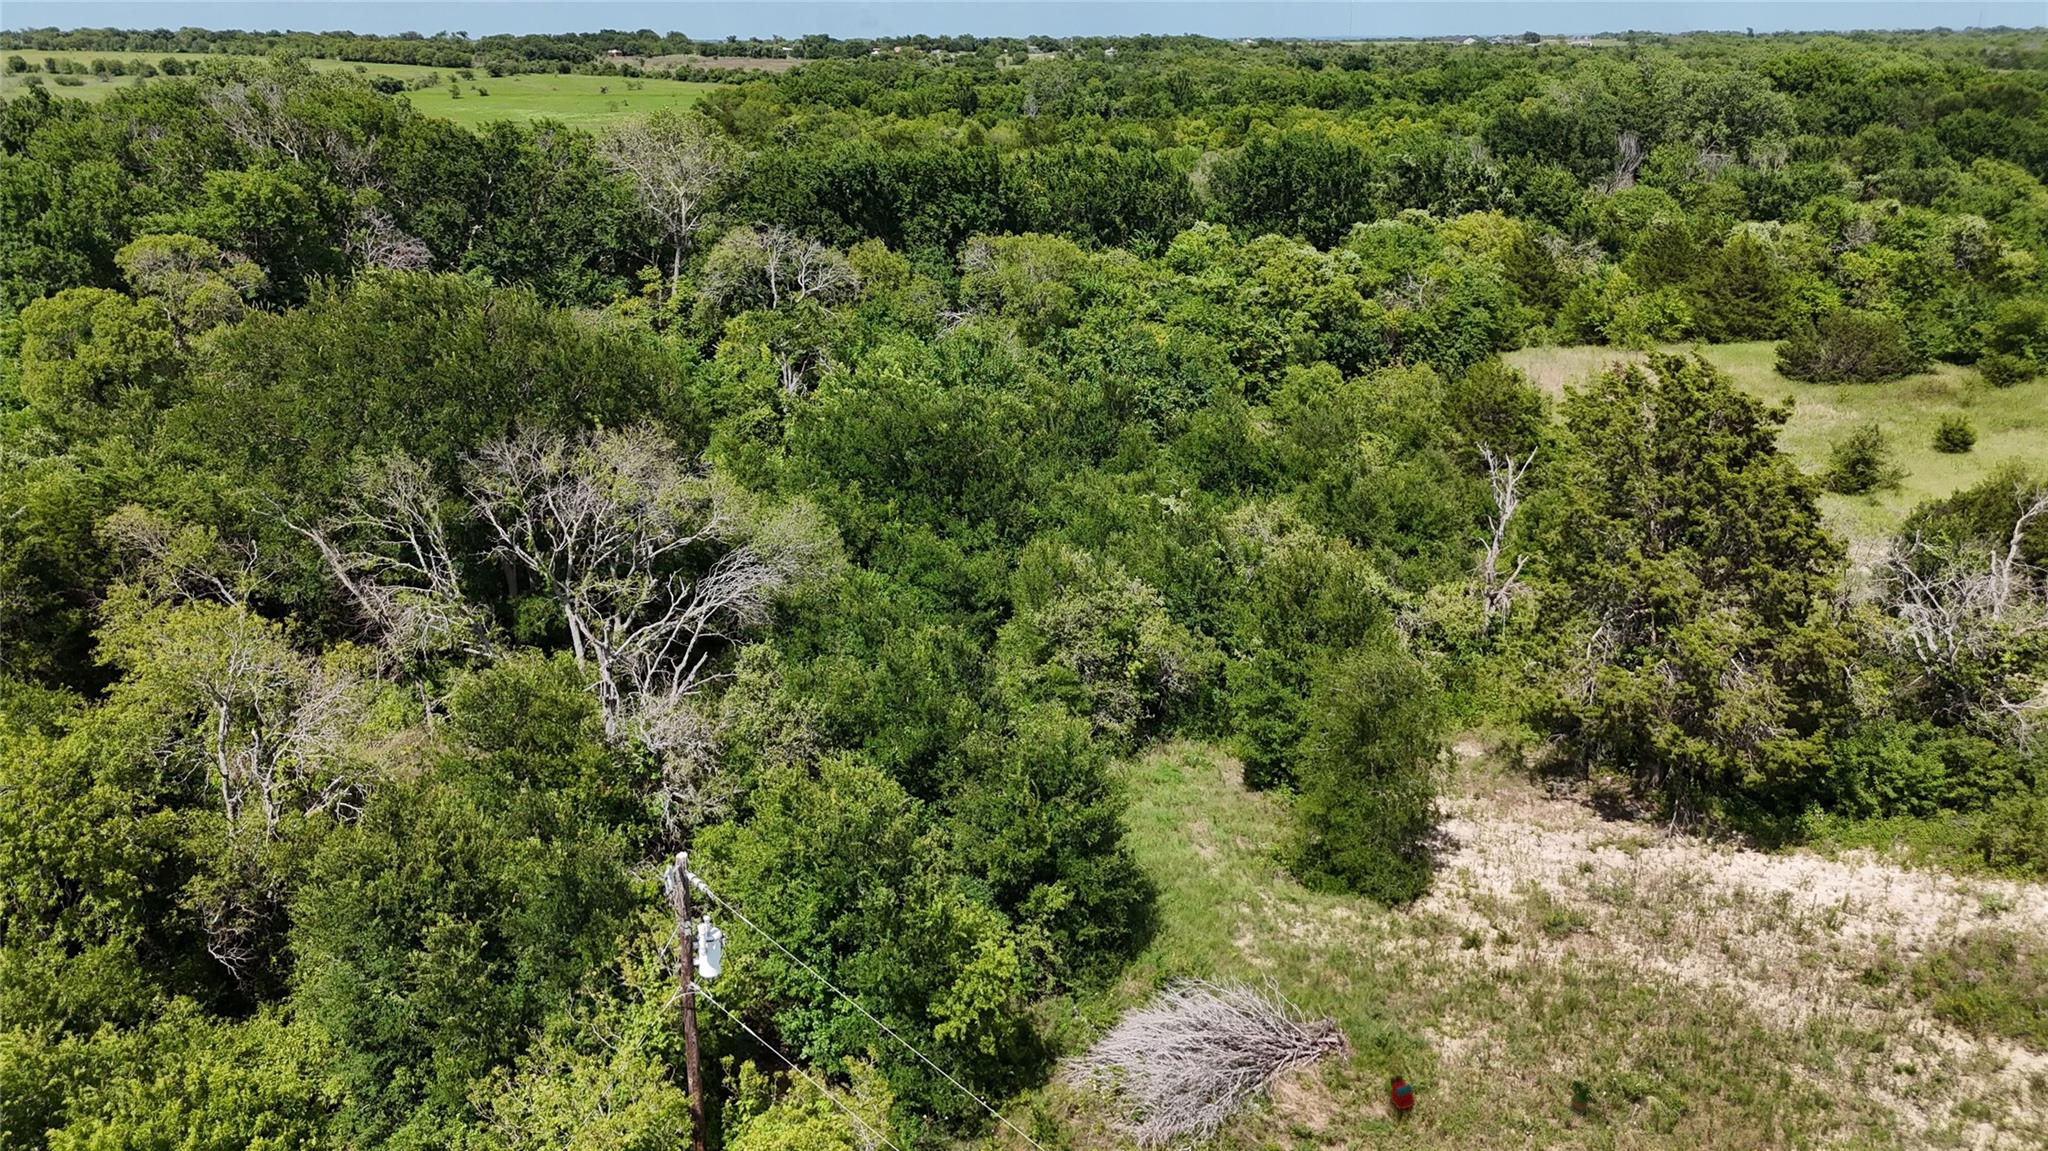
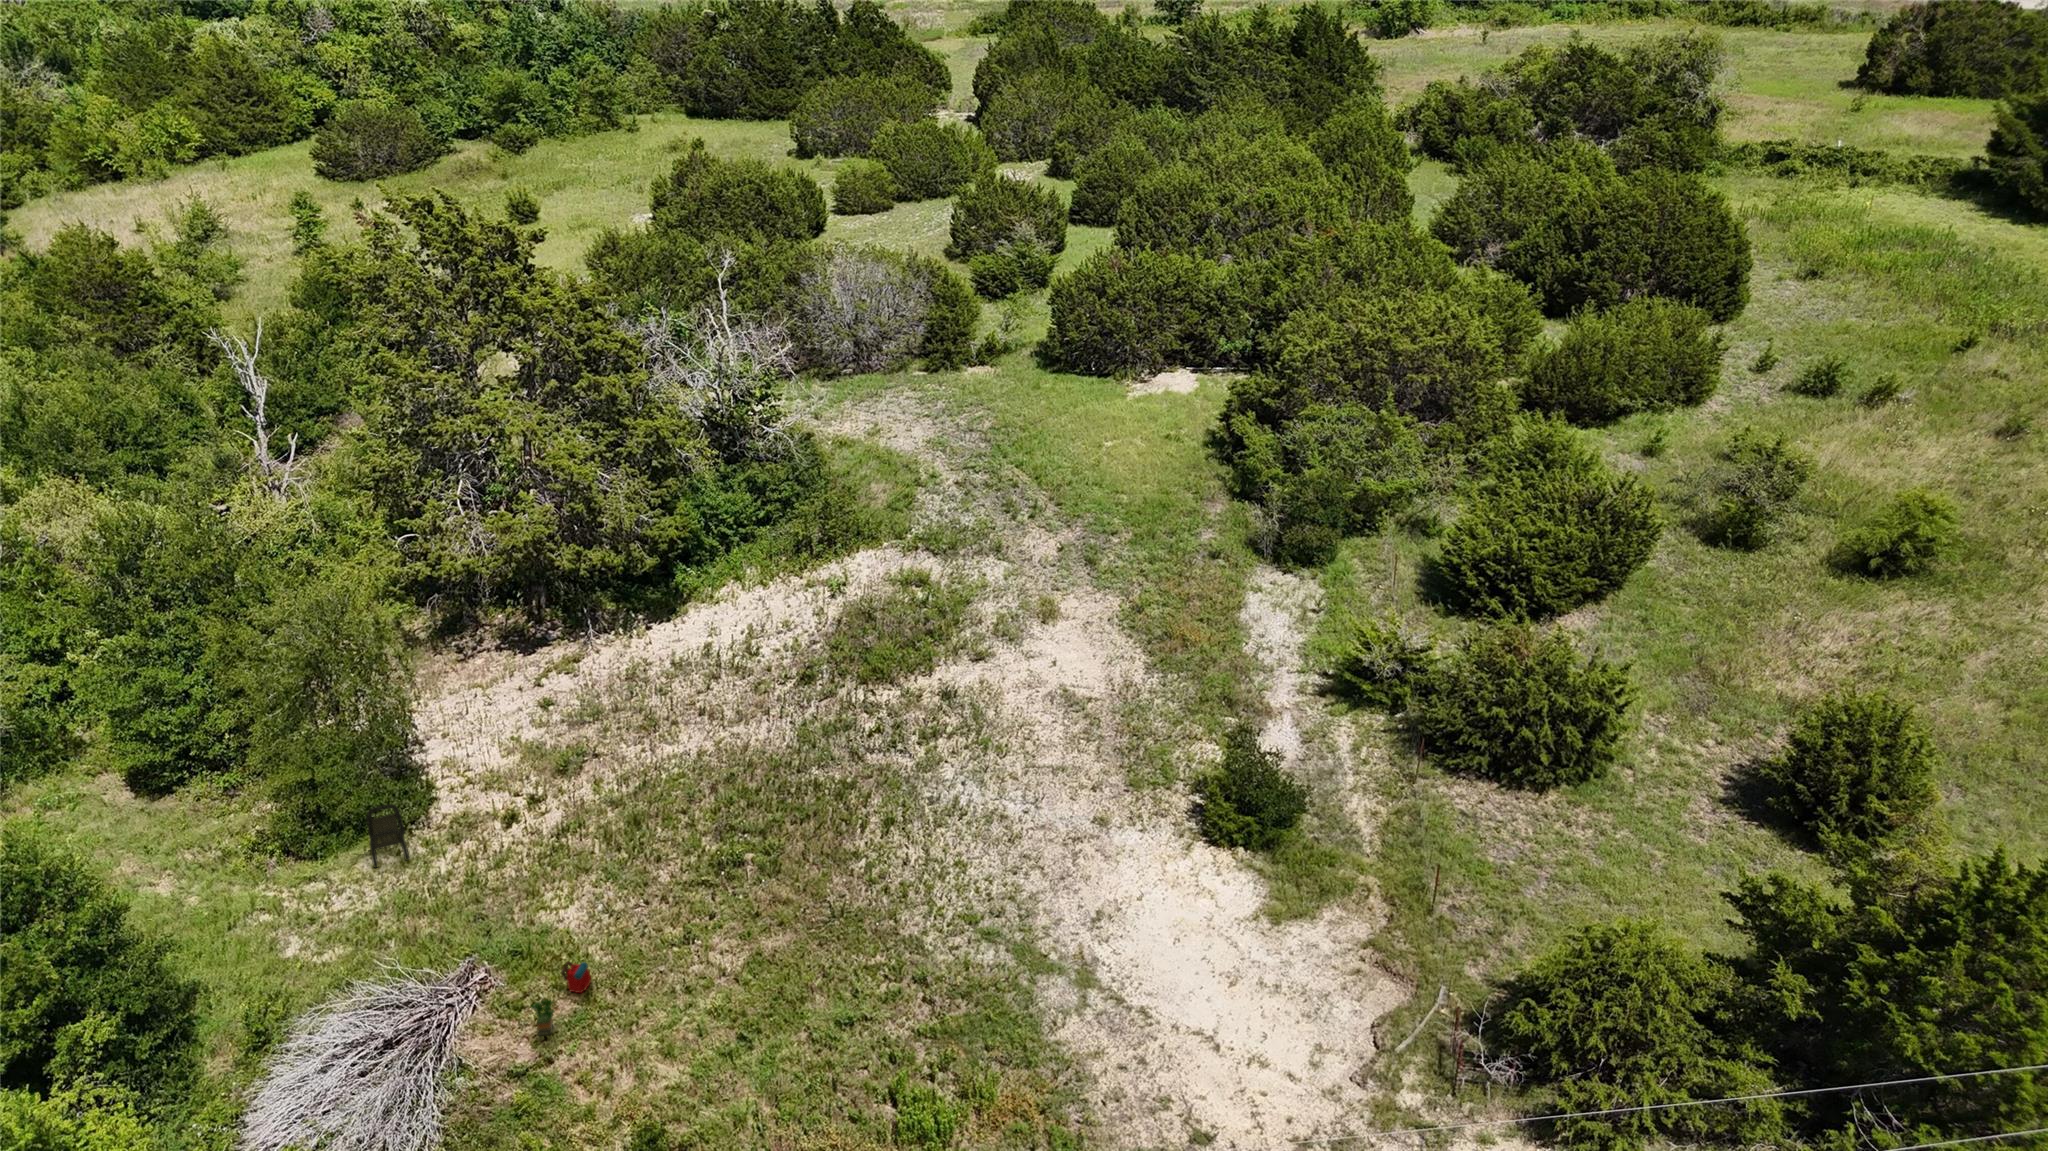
bench: none [1349,873,1391,927] -> present [366,804,410,868]
potted tree: present [1570,1081,1593,1115] -> present [531,1000,554,1035]

